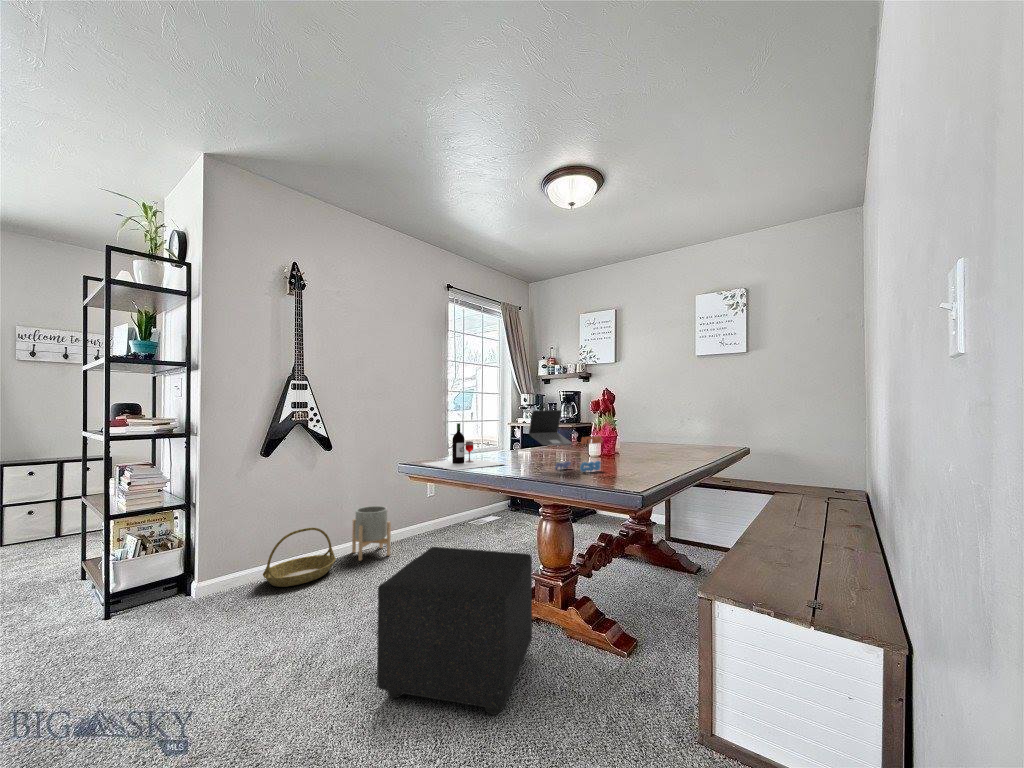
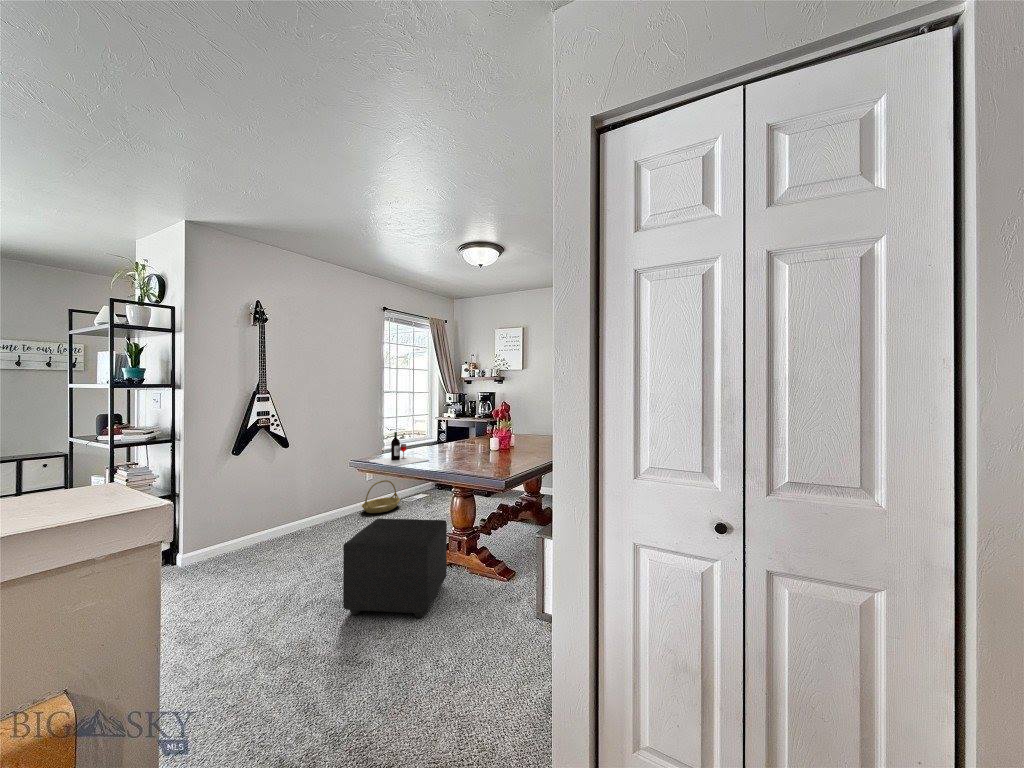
laptop: present [529,410,603,472] -> none [445,422,495,465]
planter: present [352,506,391,561] -> none [306,491,338,534]
basket: present [263,528,336,587] -> present [362,480,400,513]

